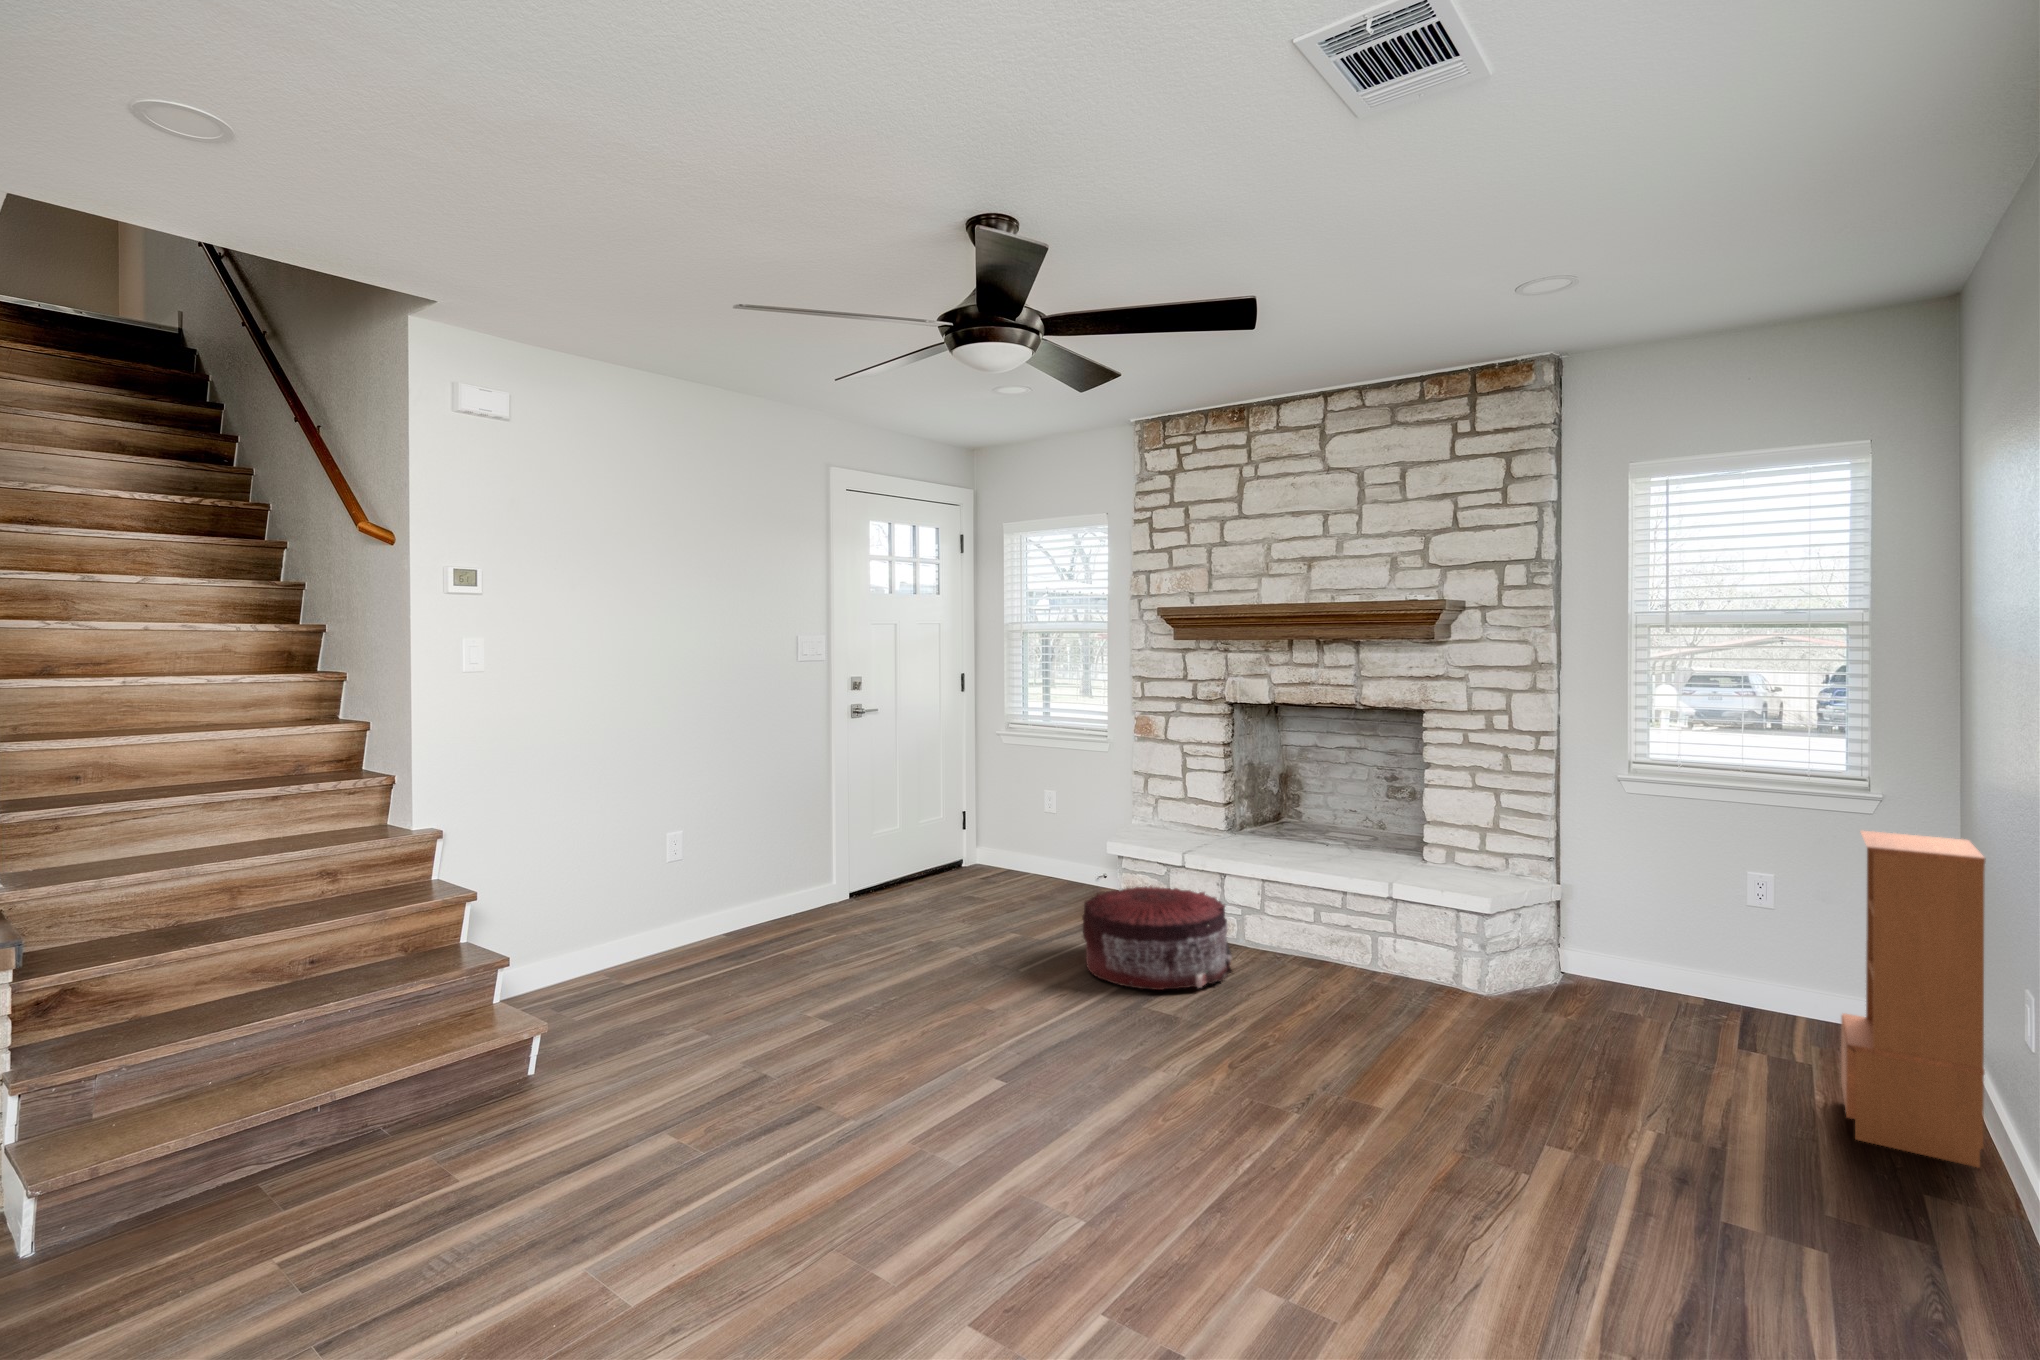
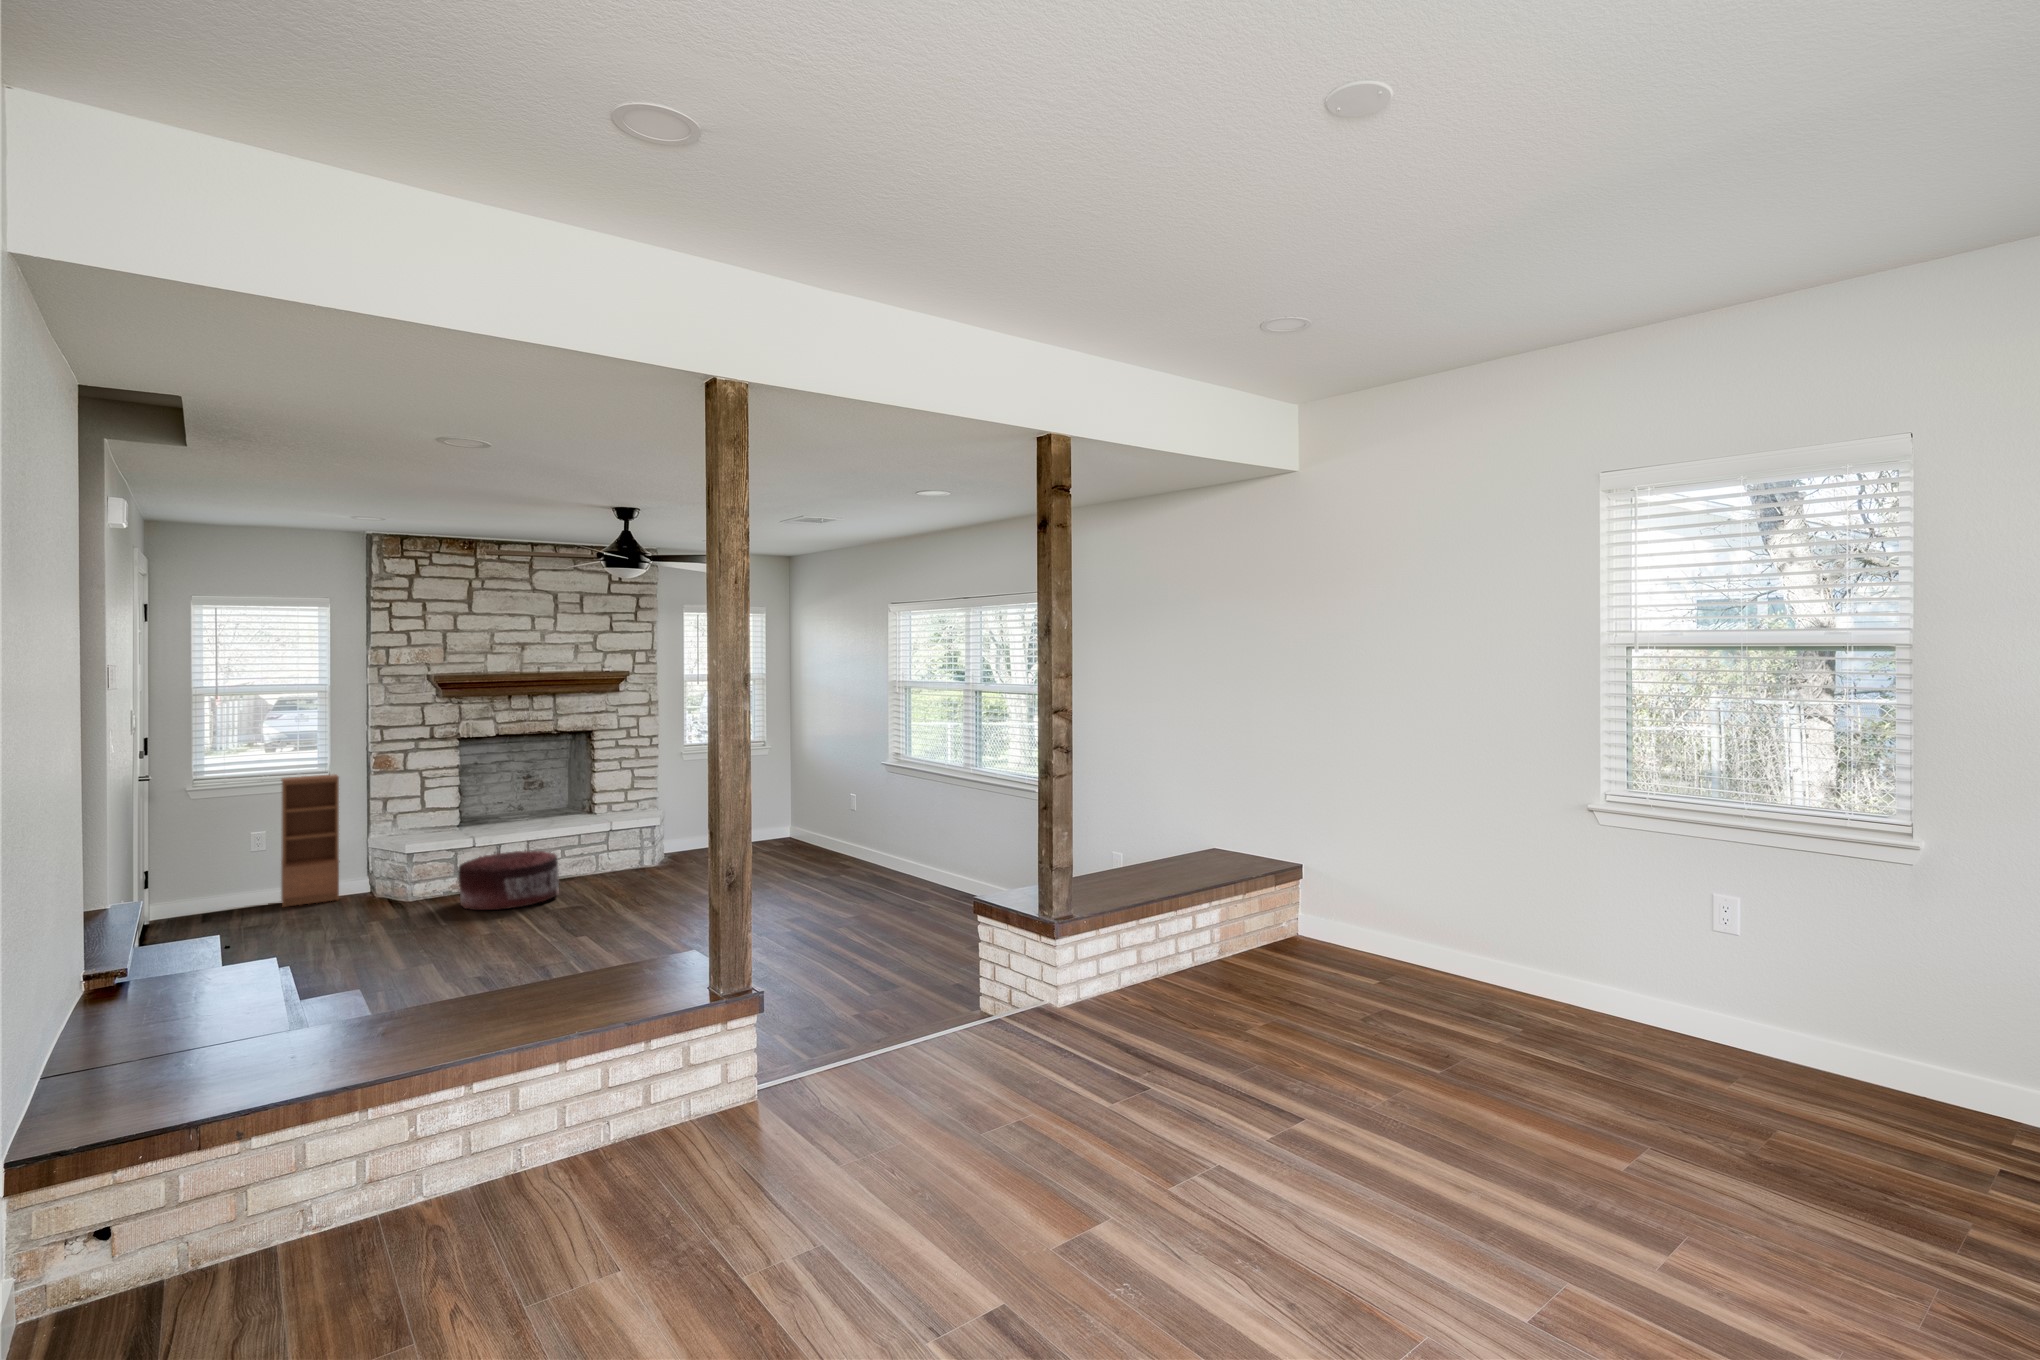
bookcase: present [1841,831,1985,1168] -> present [281,775,340,907]

